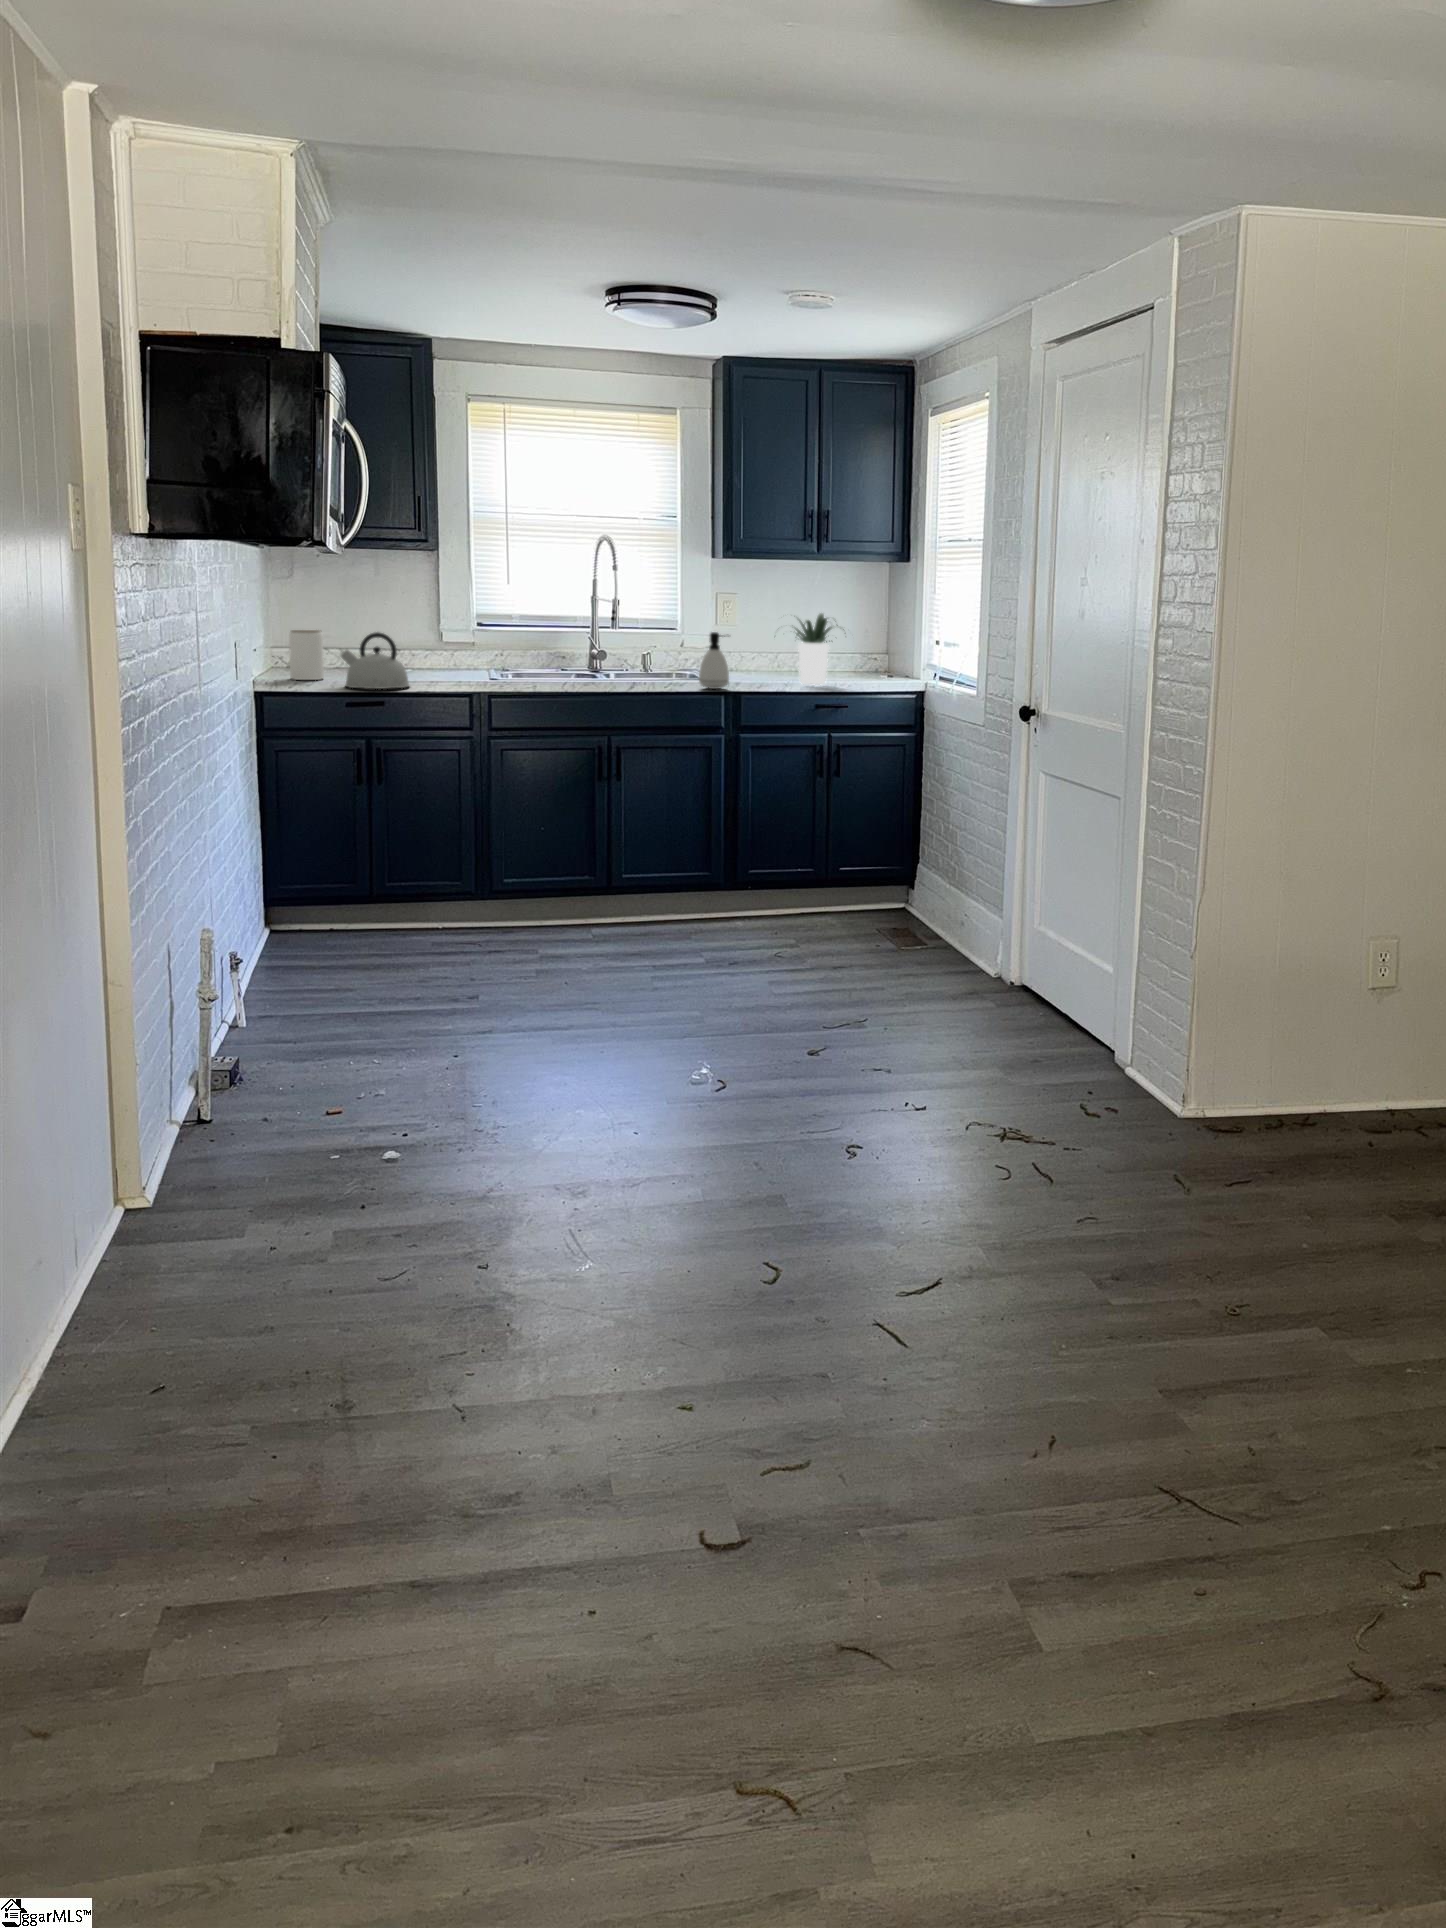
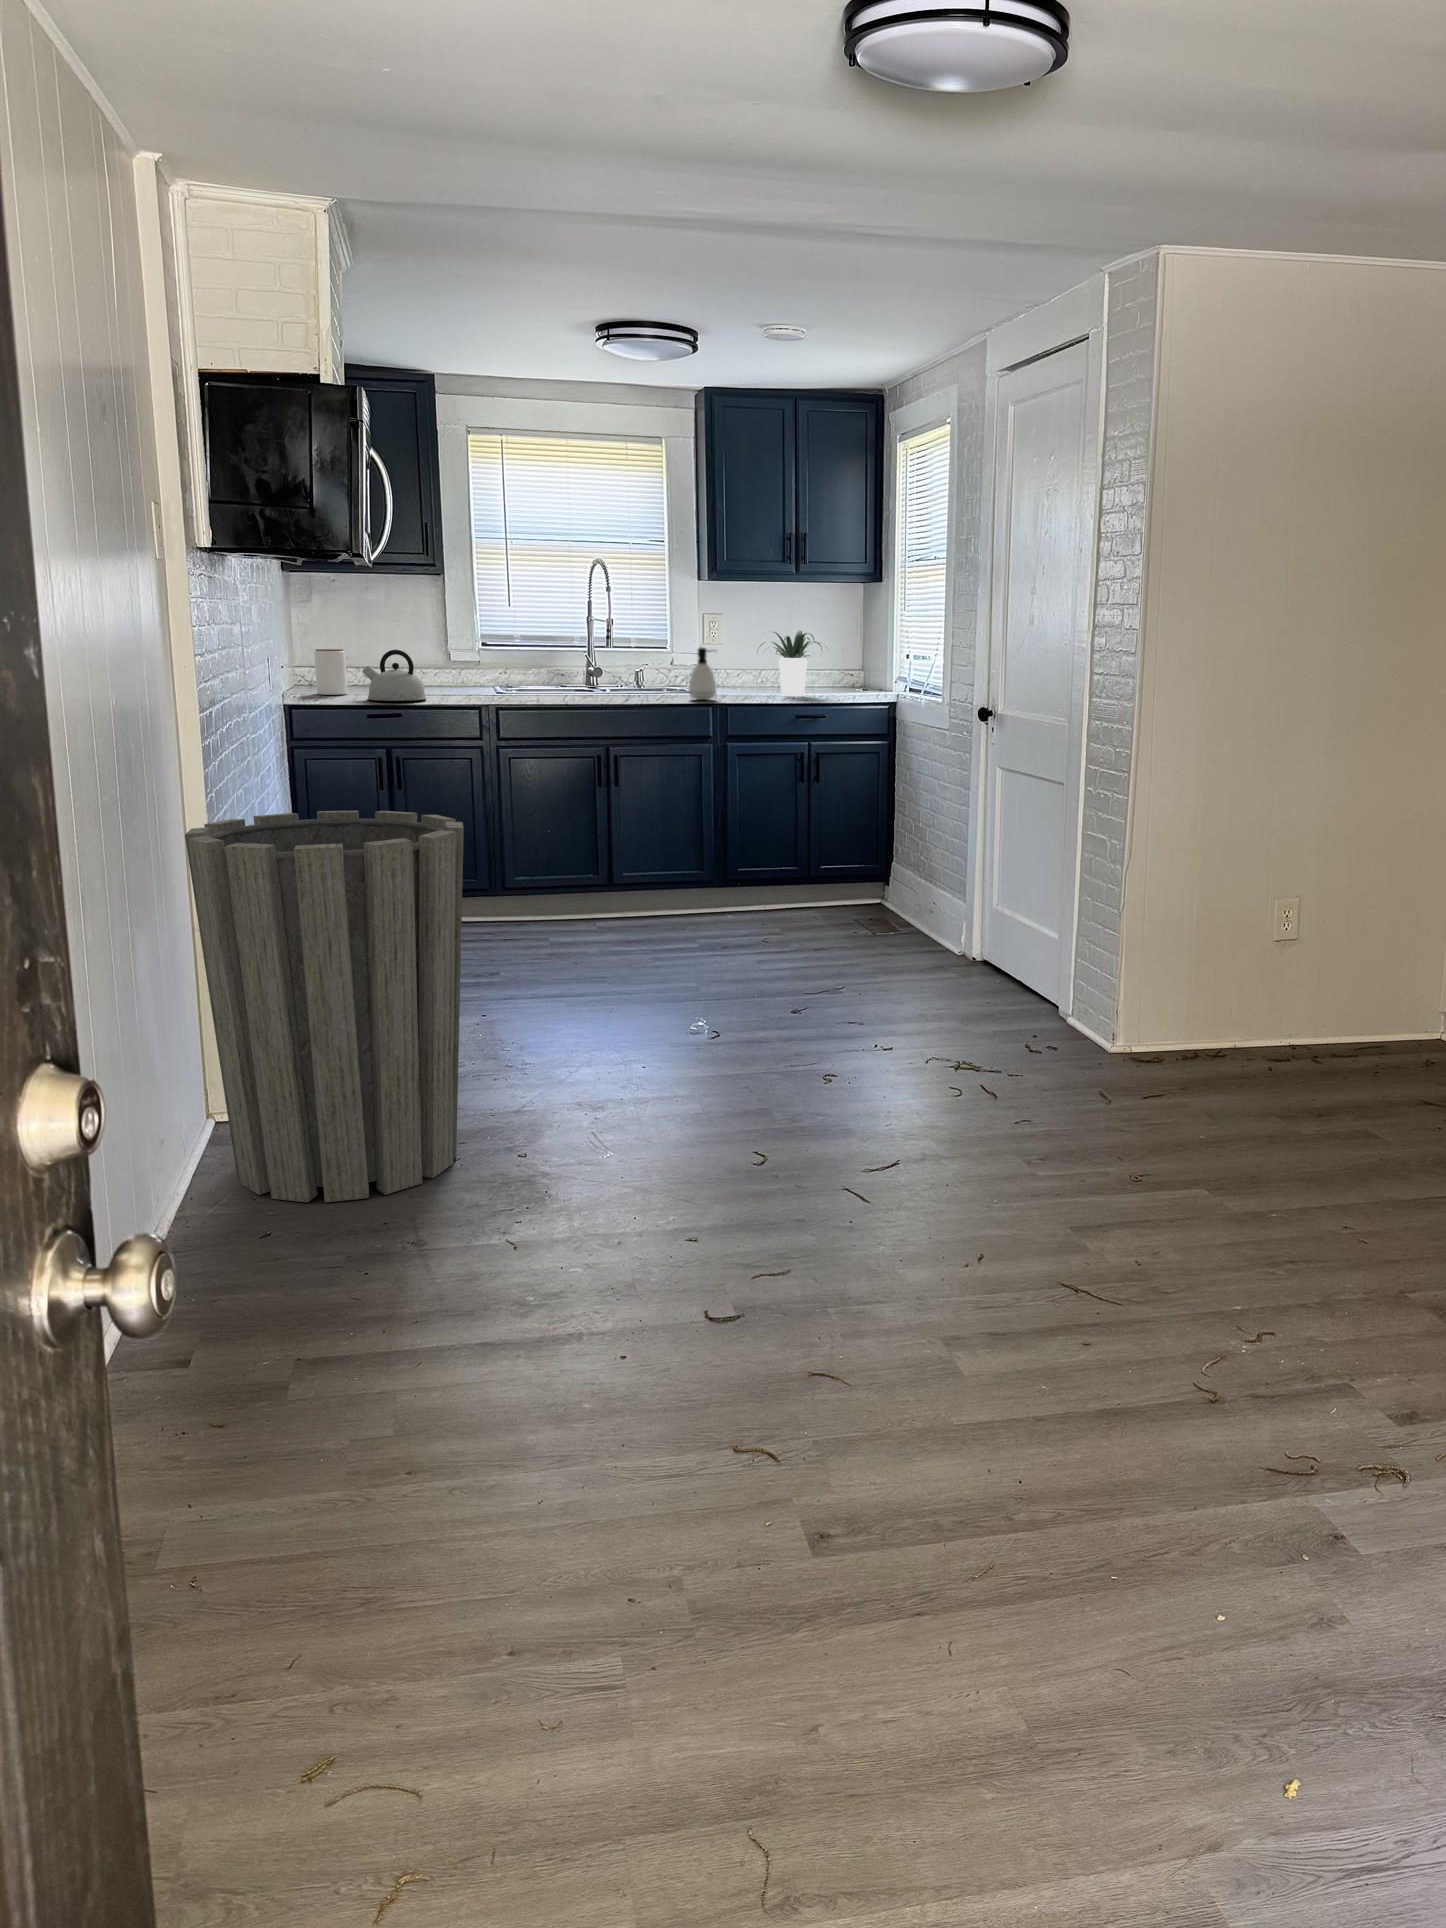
trash can: none [83,841,424,1337] -> present [185,811,464,1203]

